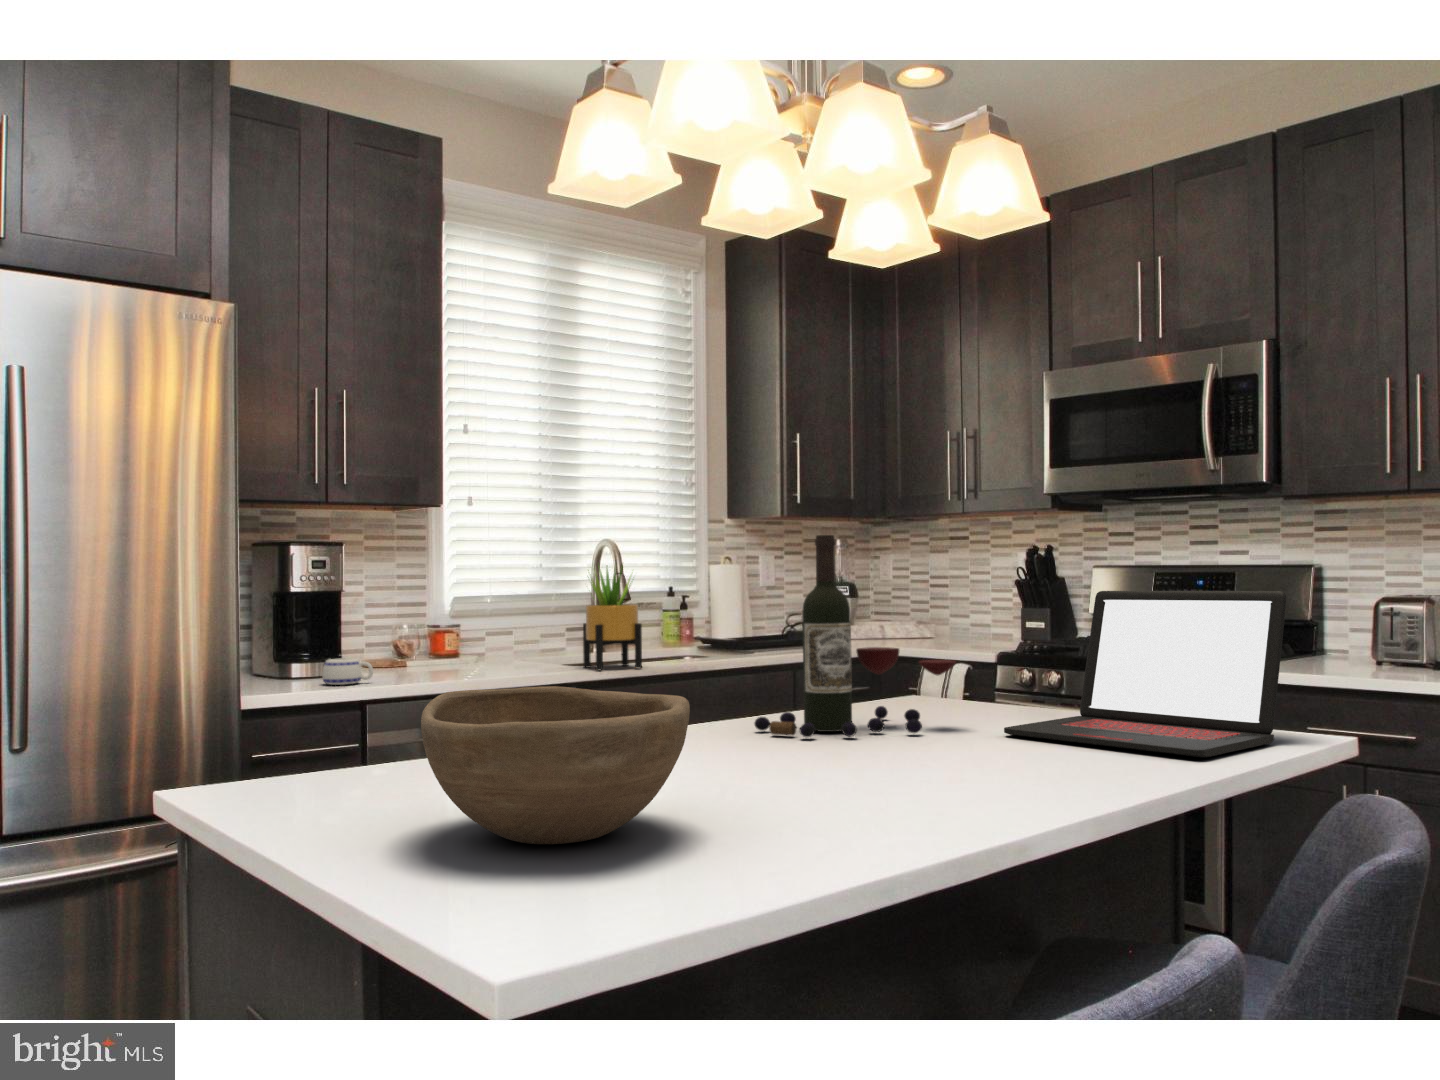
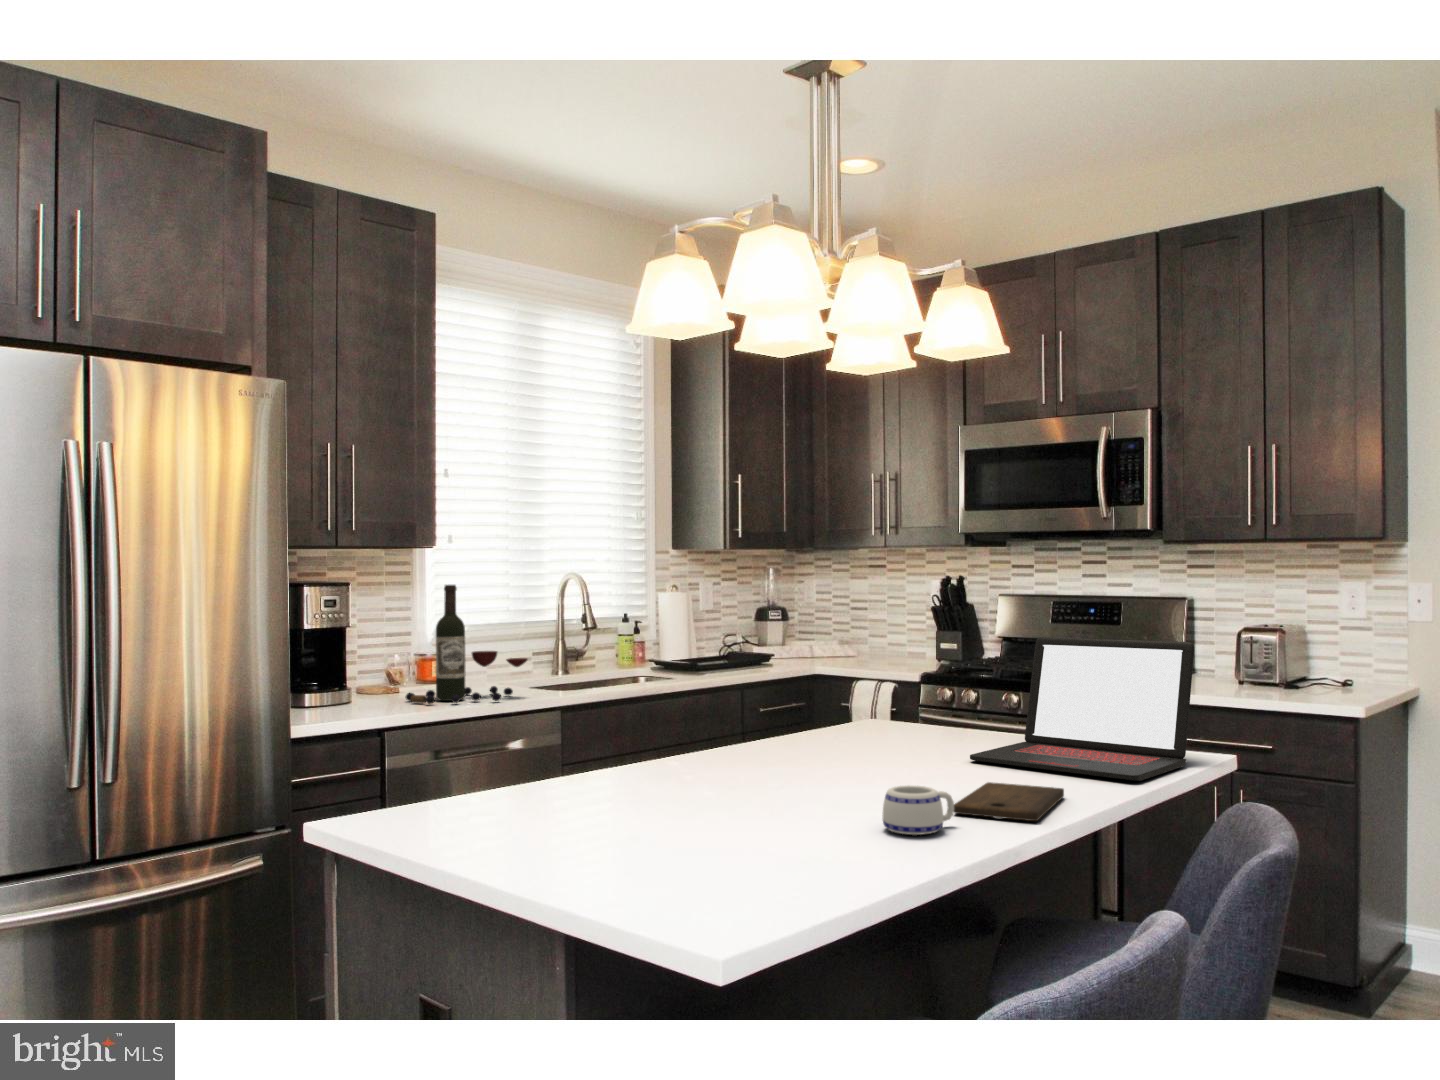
wine bottle: present [754,535,956,737] -> present [405,585,528,704]
potted plant: present [583,568,642,670] -> none [560,596,619,696]
mug: present [323,658,373,685] -> present [882,785,954,835]
bowl: present [421,686,690,844] -> none [559,740,774,875]
cutting board: none [949,754,1100,797] -> present [954,782,1064,821]

